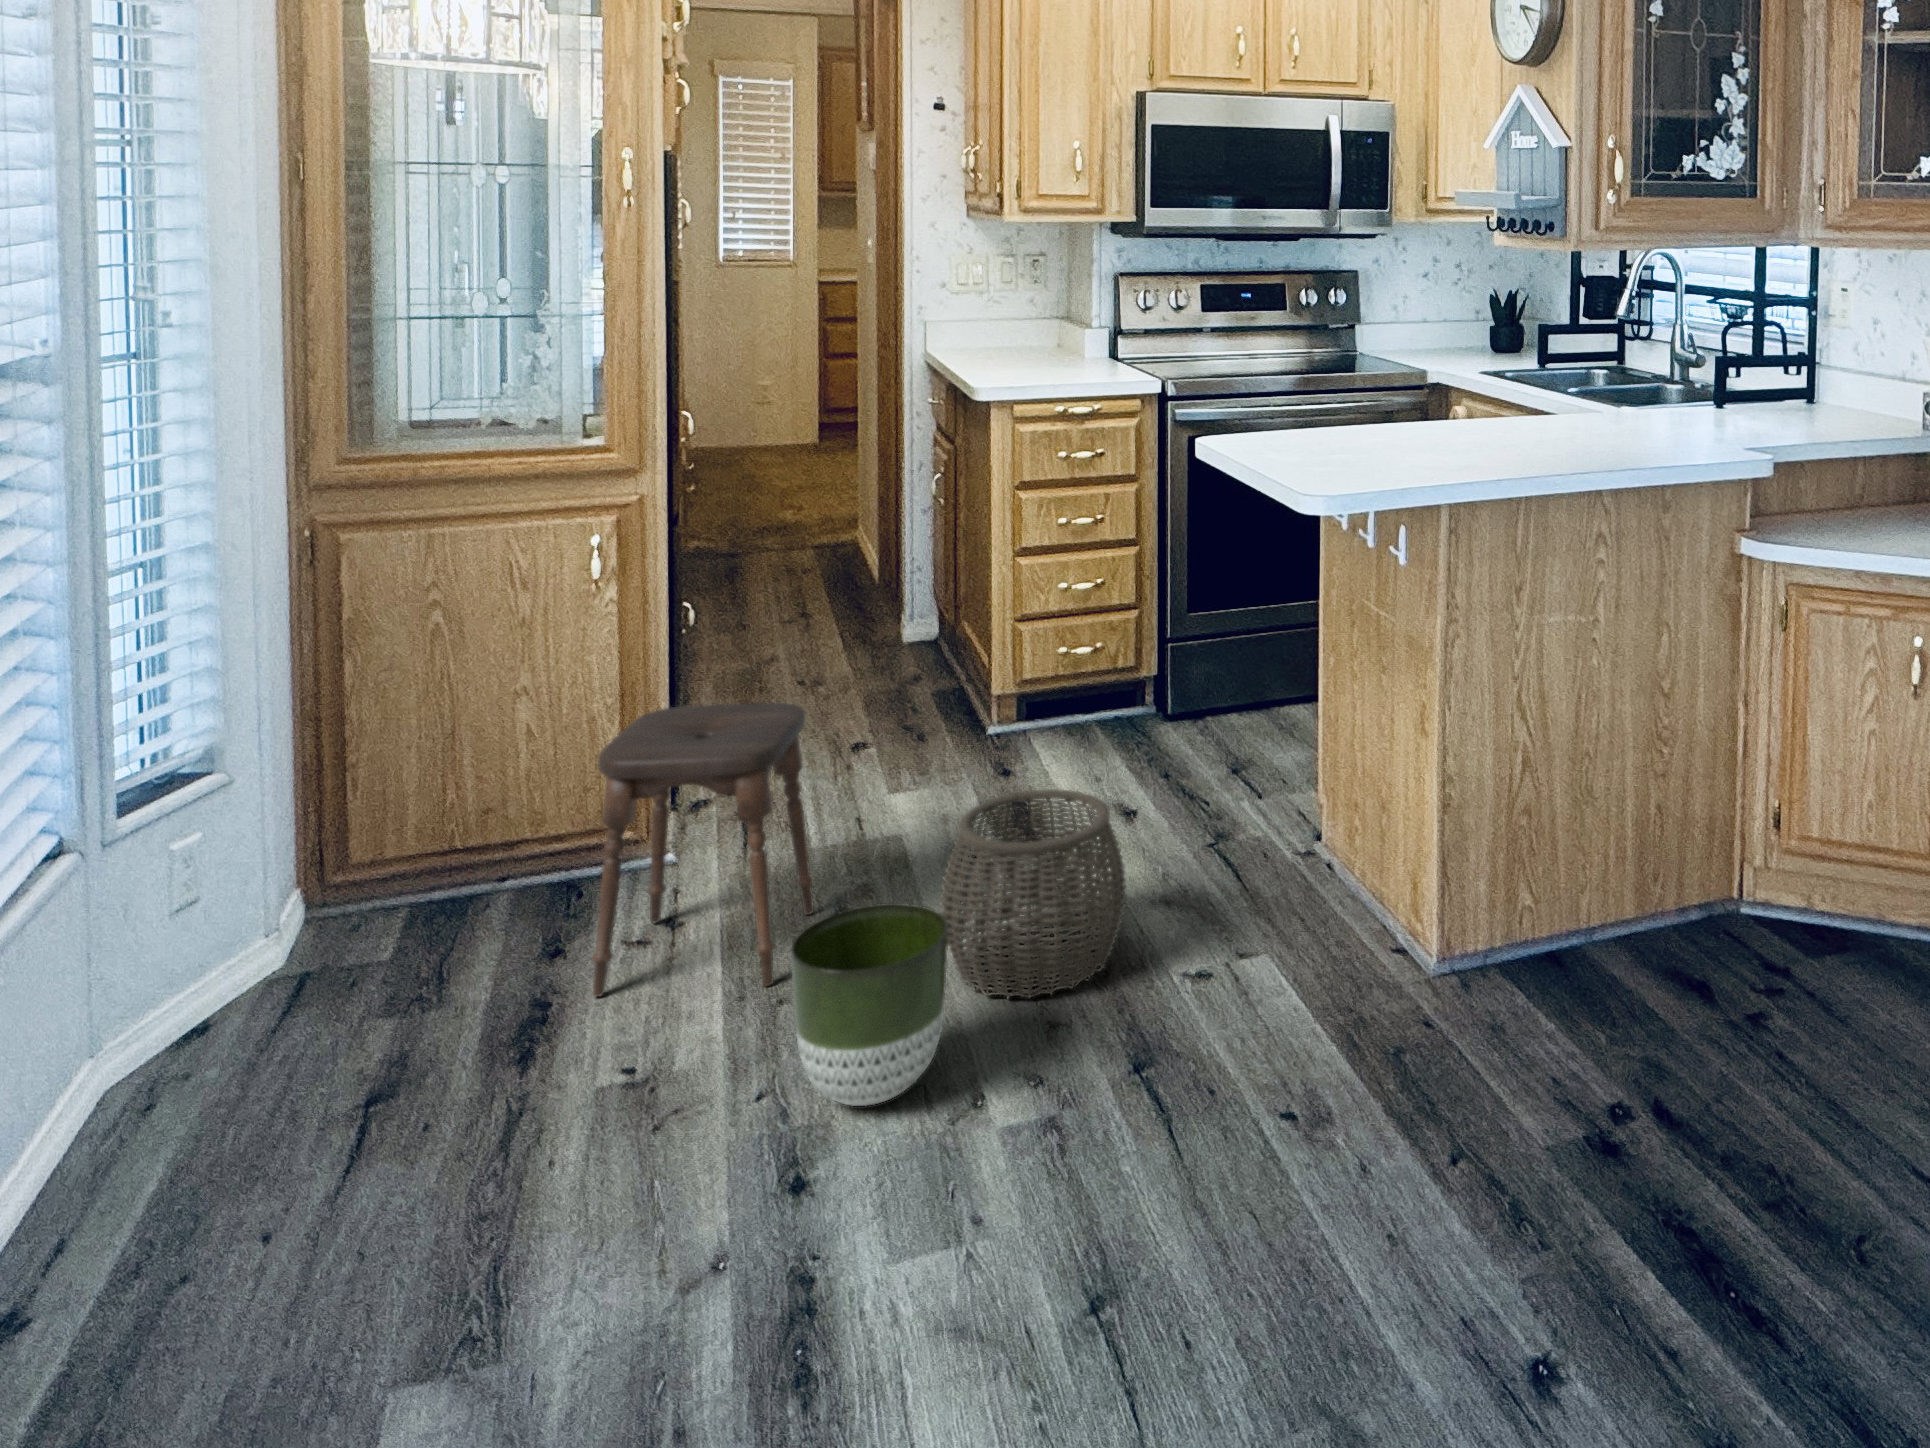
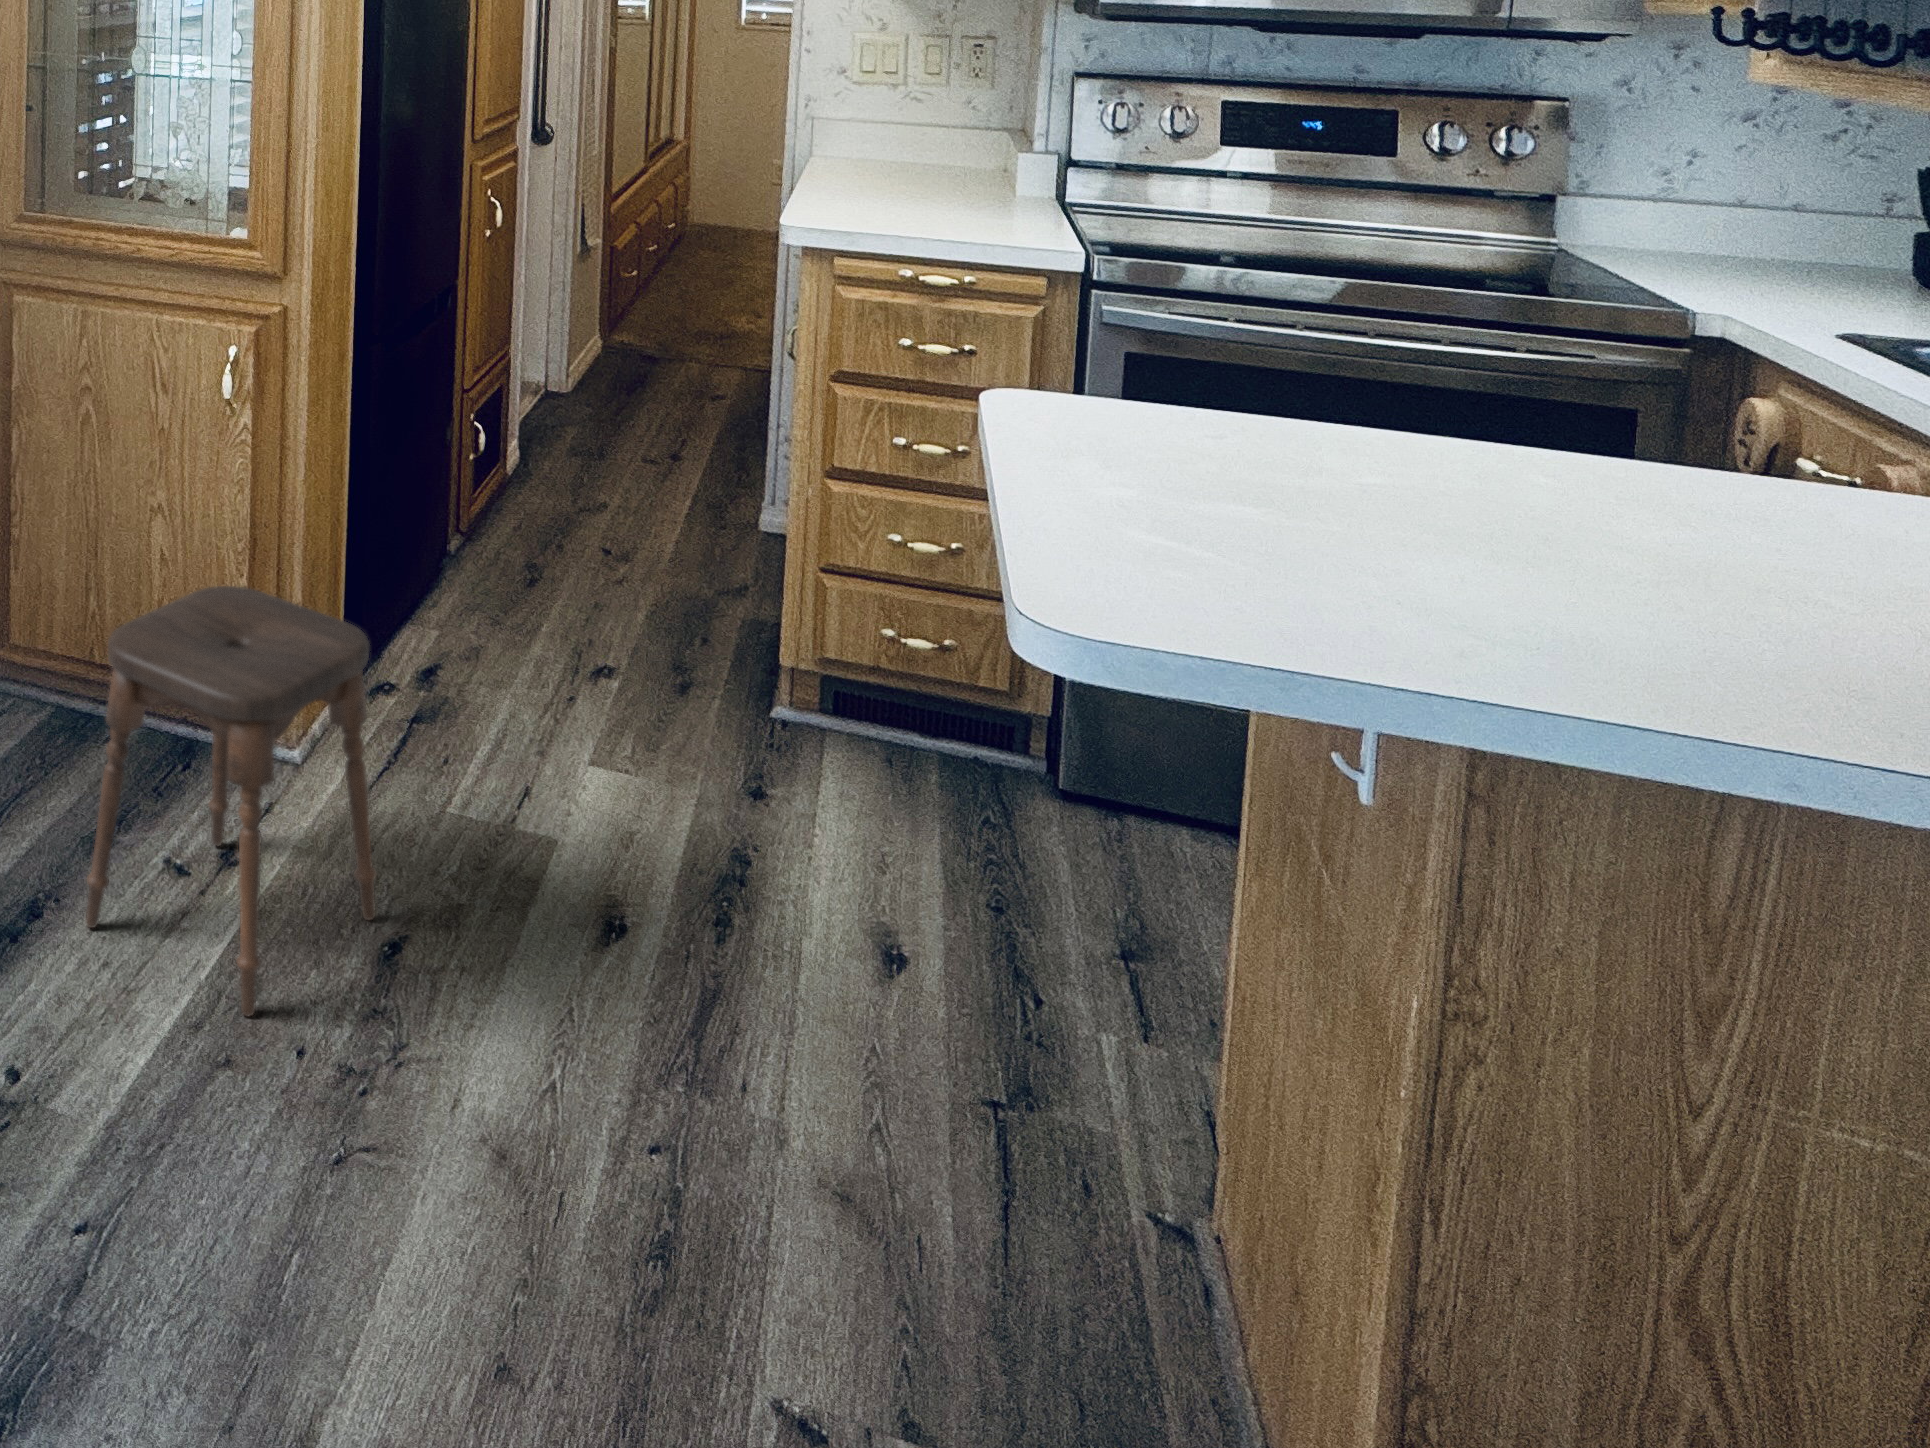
woven basket: present [940,790,1127,998] -> none [428,888,728,1280]
planter: present [790,903,948,1106] -> none [109,997,335,1338]

